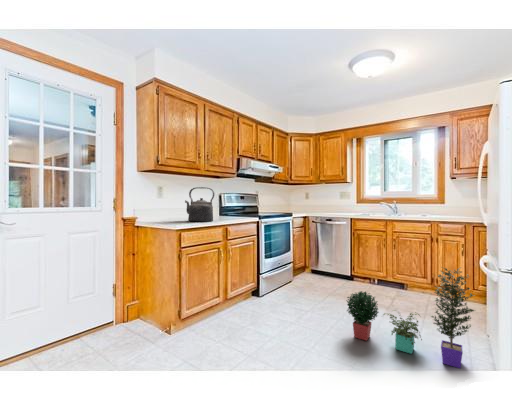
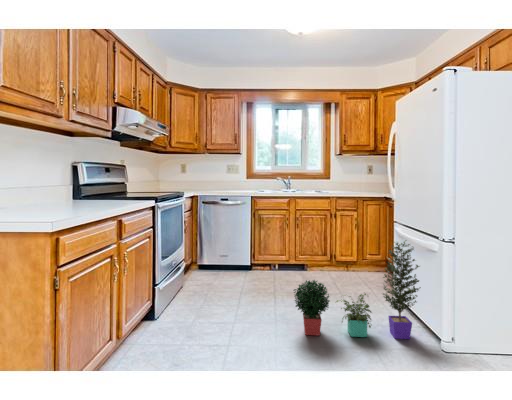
kettle: present [185,187,214,222] -> none [39,149,101,208]

